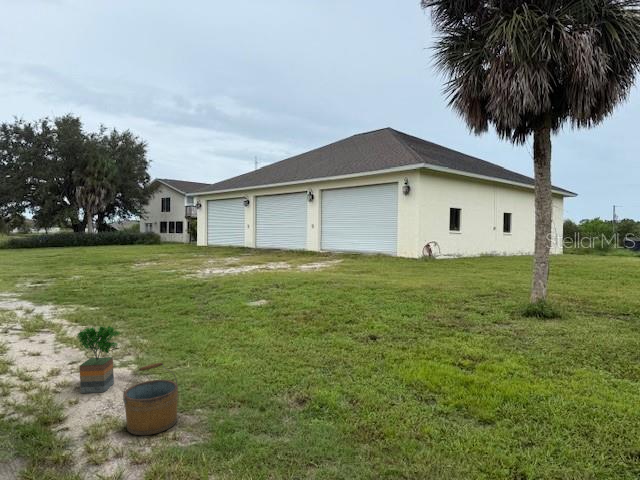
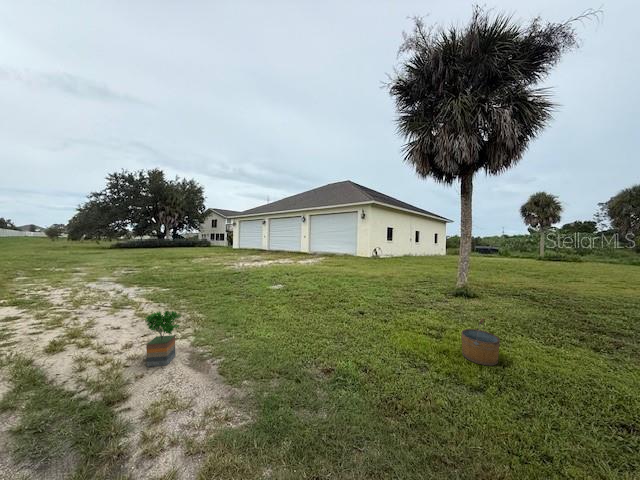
bucket: present [123,363,178,435] -> present [461,318,500,366]

